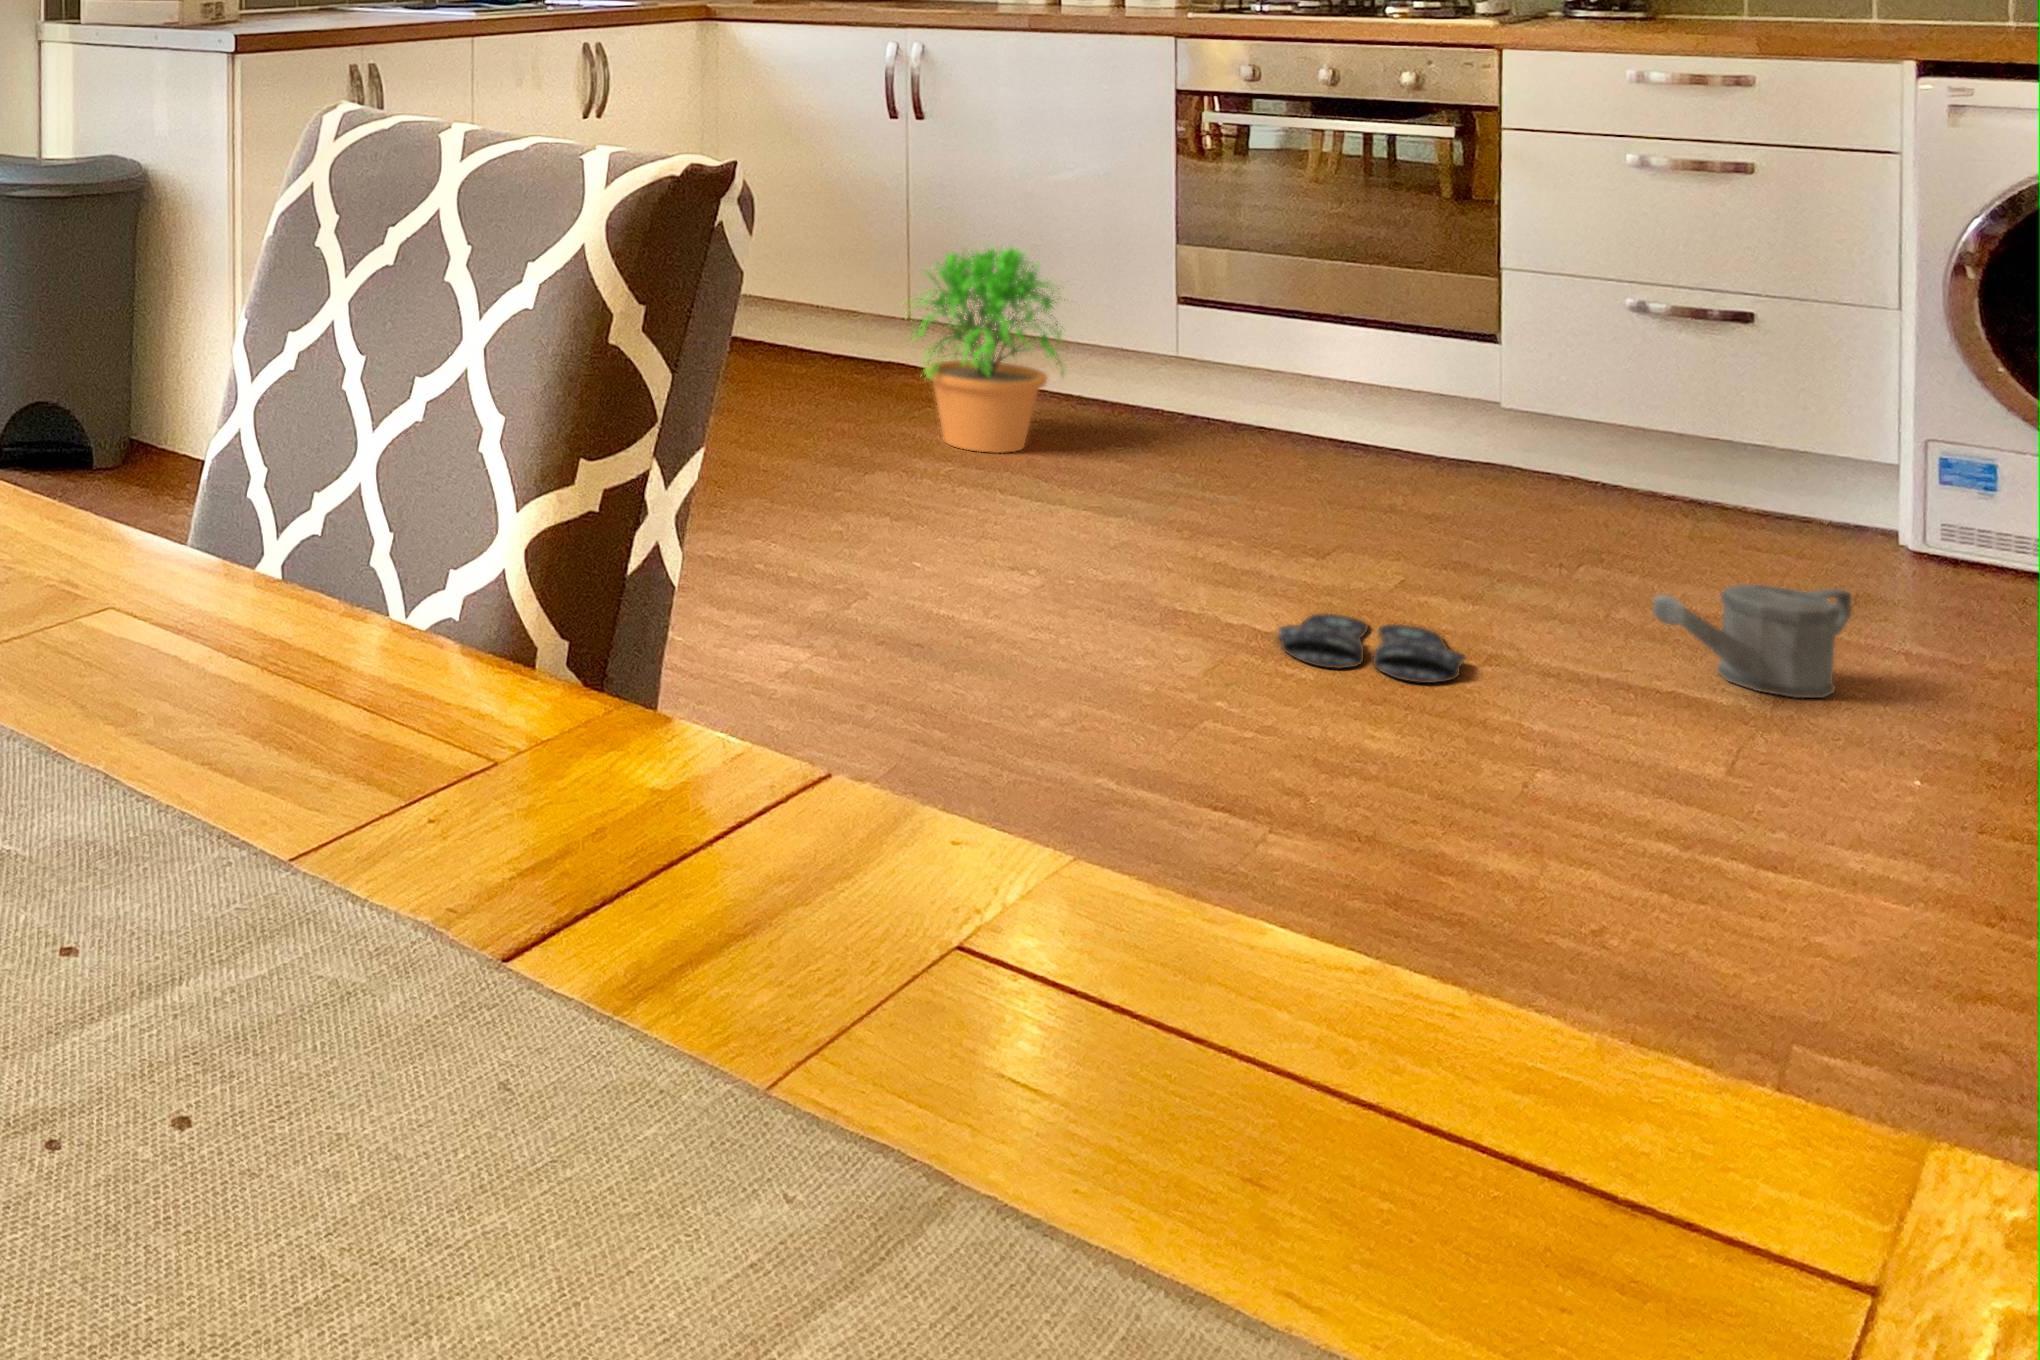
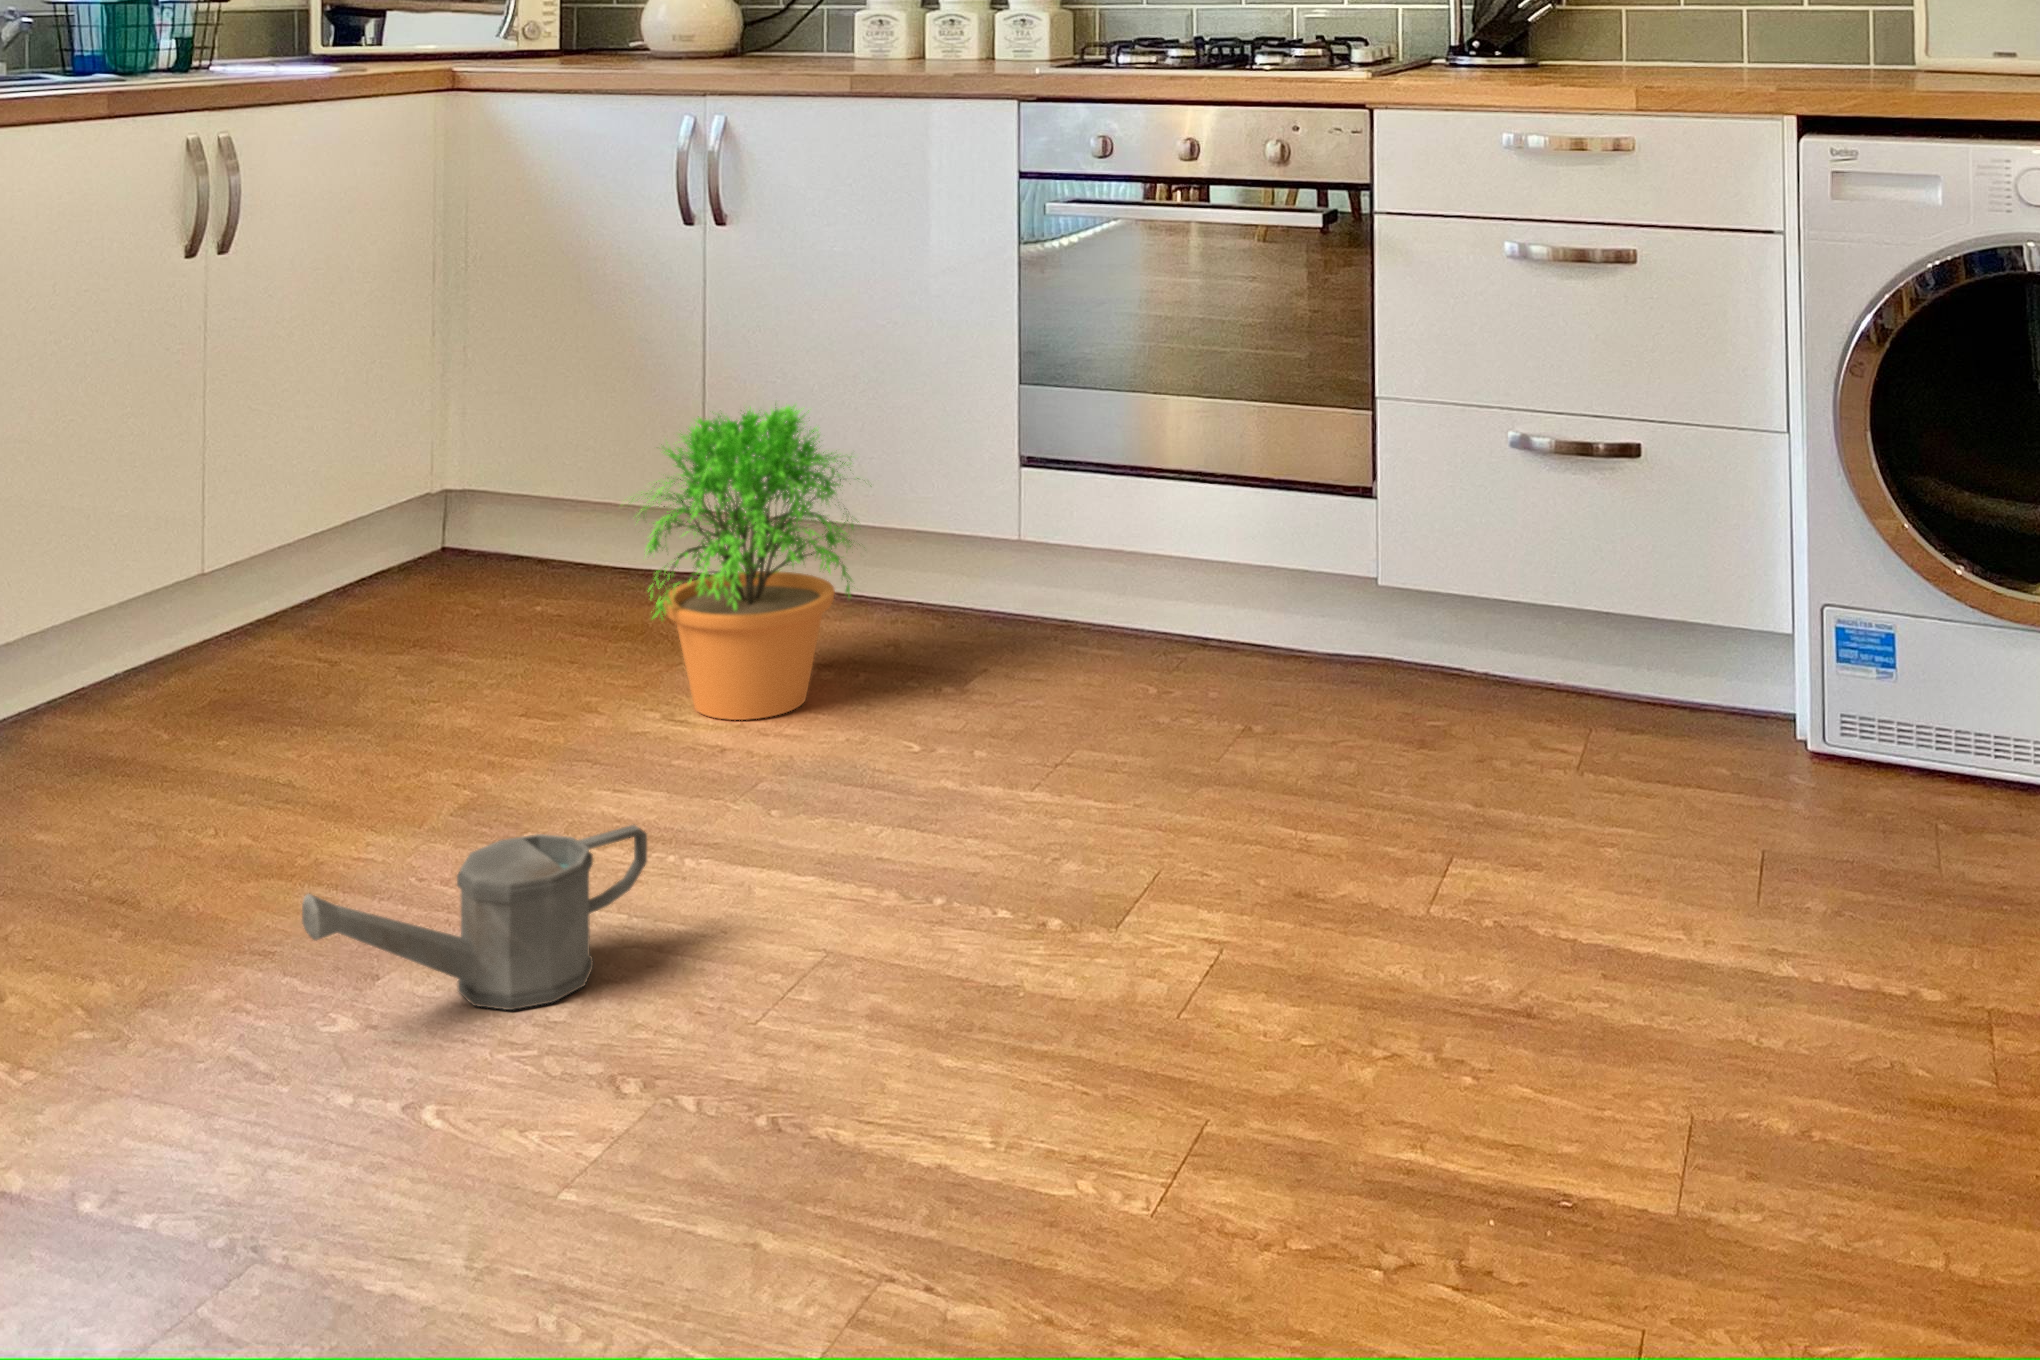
watering can: present [1653,584,1852,698] -> present [302,825,647,1010]
slippers: present [1278,613,1465,683] -> none [1005,1032,1280,1207]

